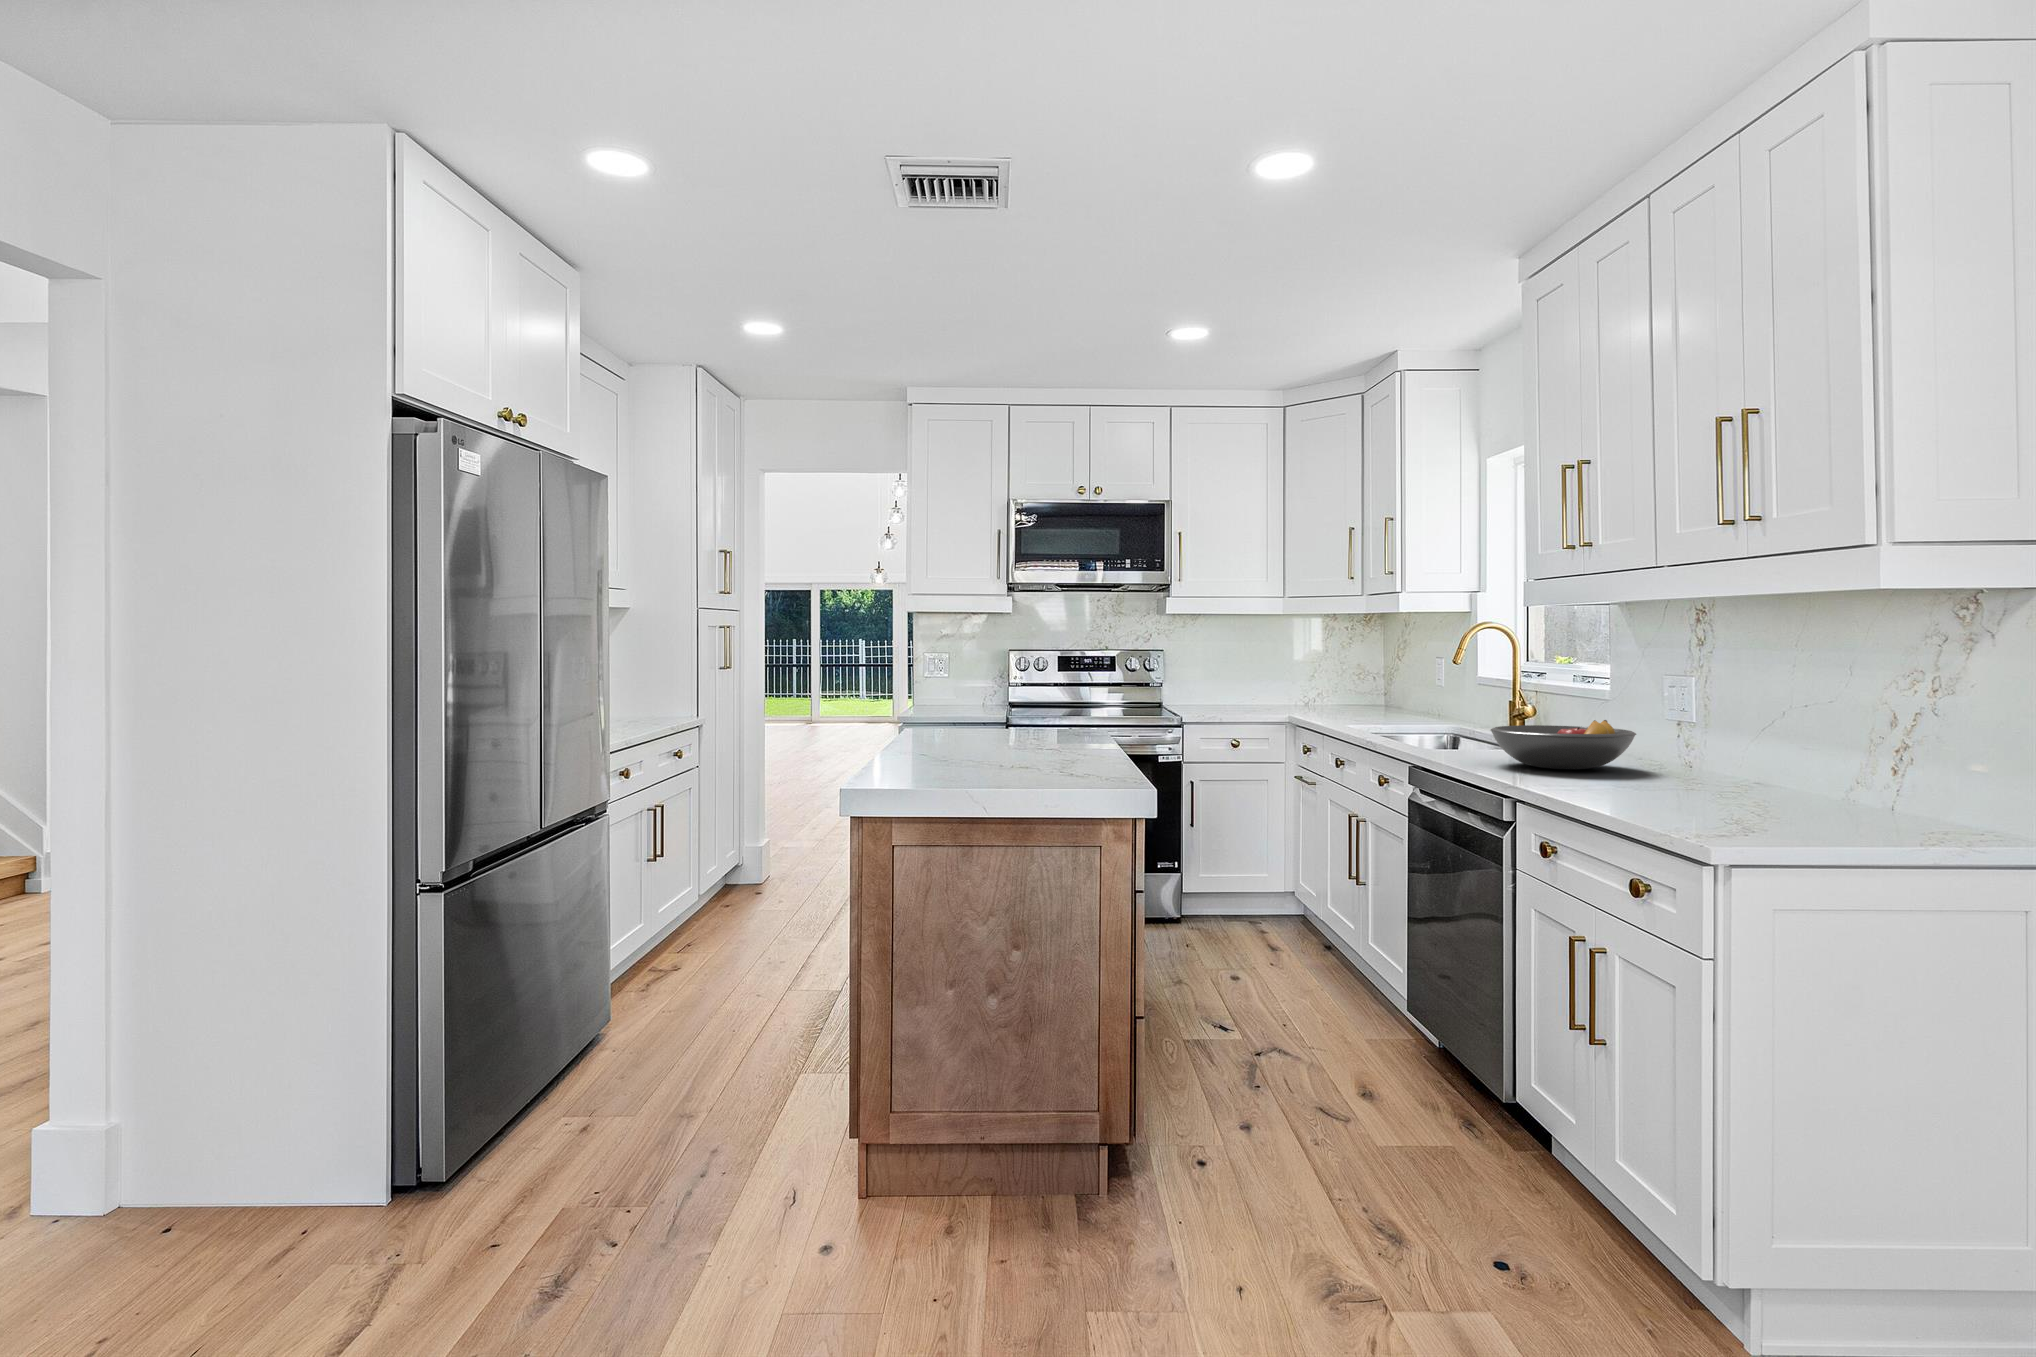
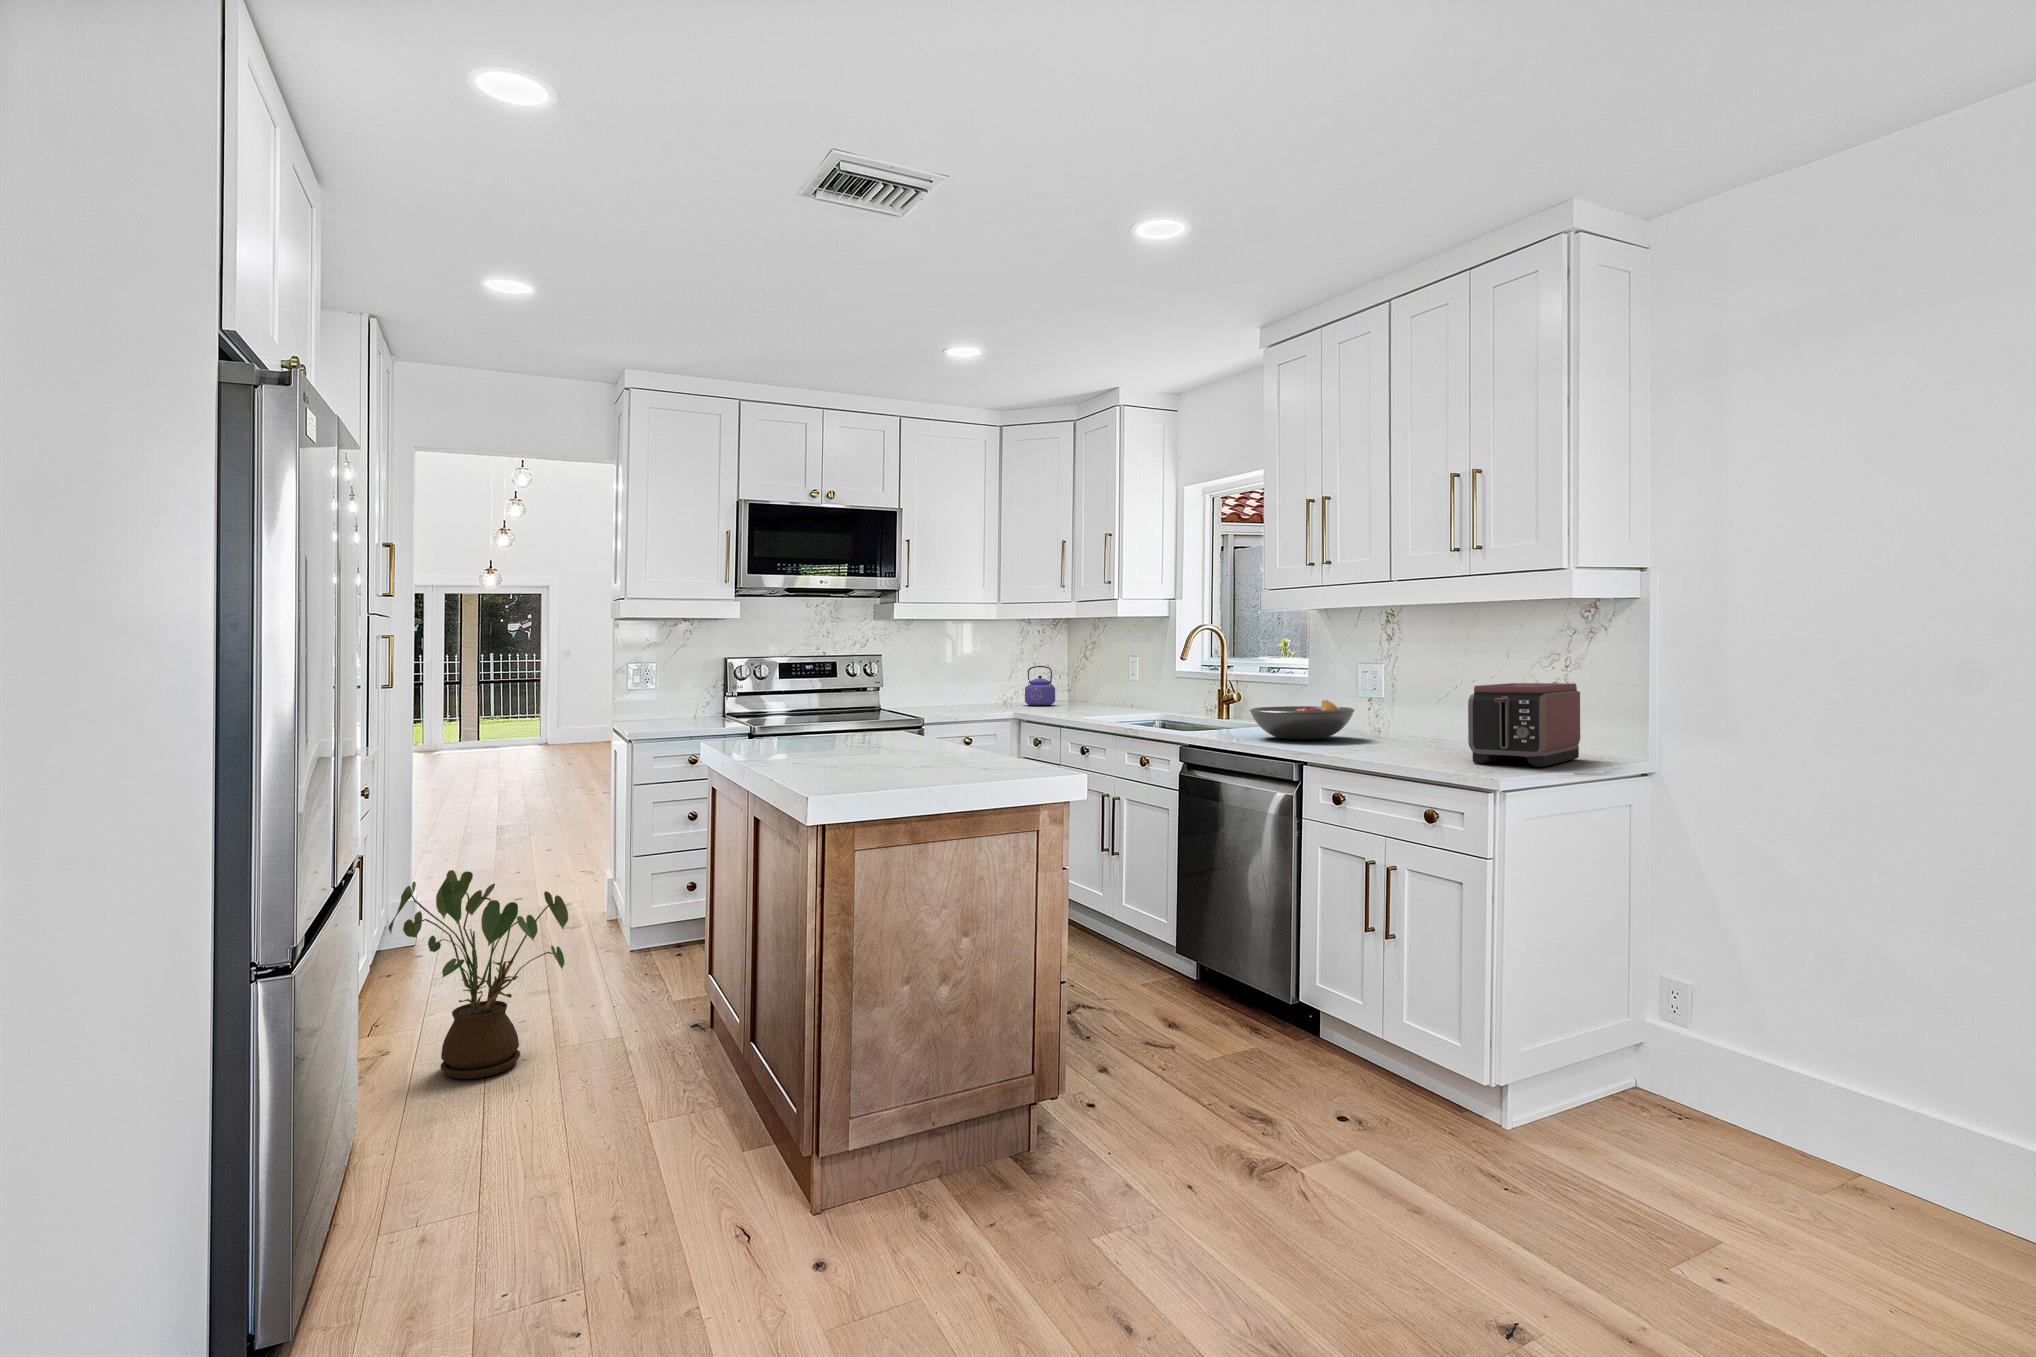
kettle: none [1316,665,1360,709] -> present [1024,666,1055,706]
toaster: none [1723,710,1935,835] -> present [1468,683,1580,767]
house plant: none [629,839,779,1026] -> present [389,870,568,1079]

